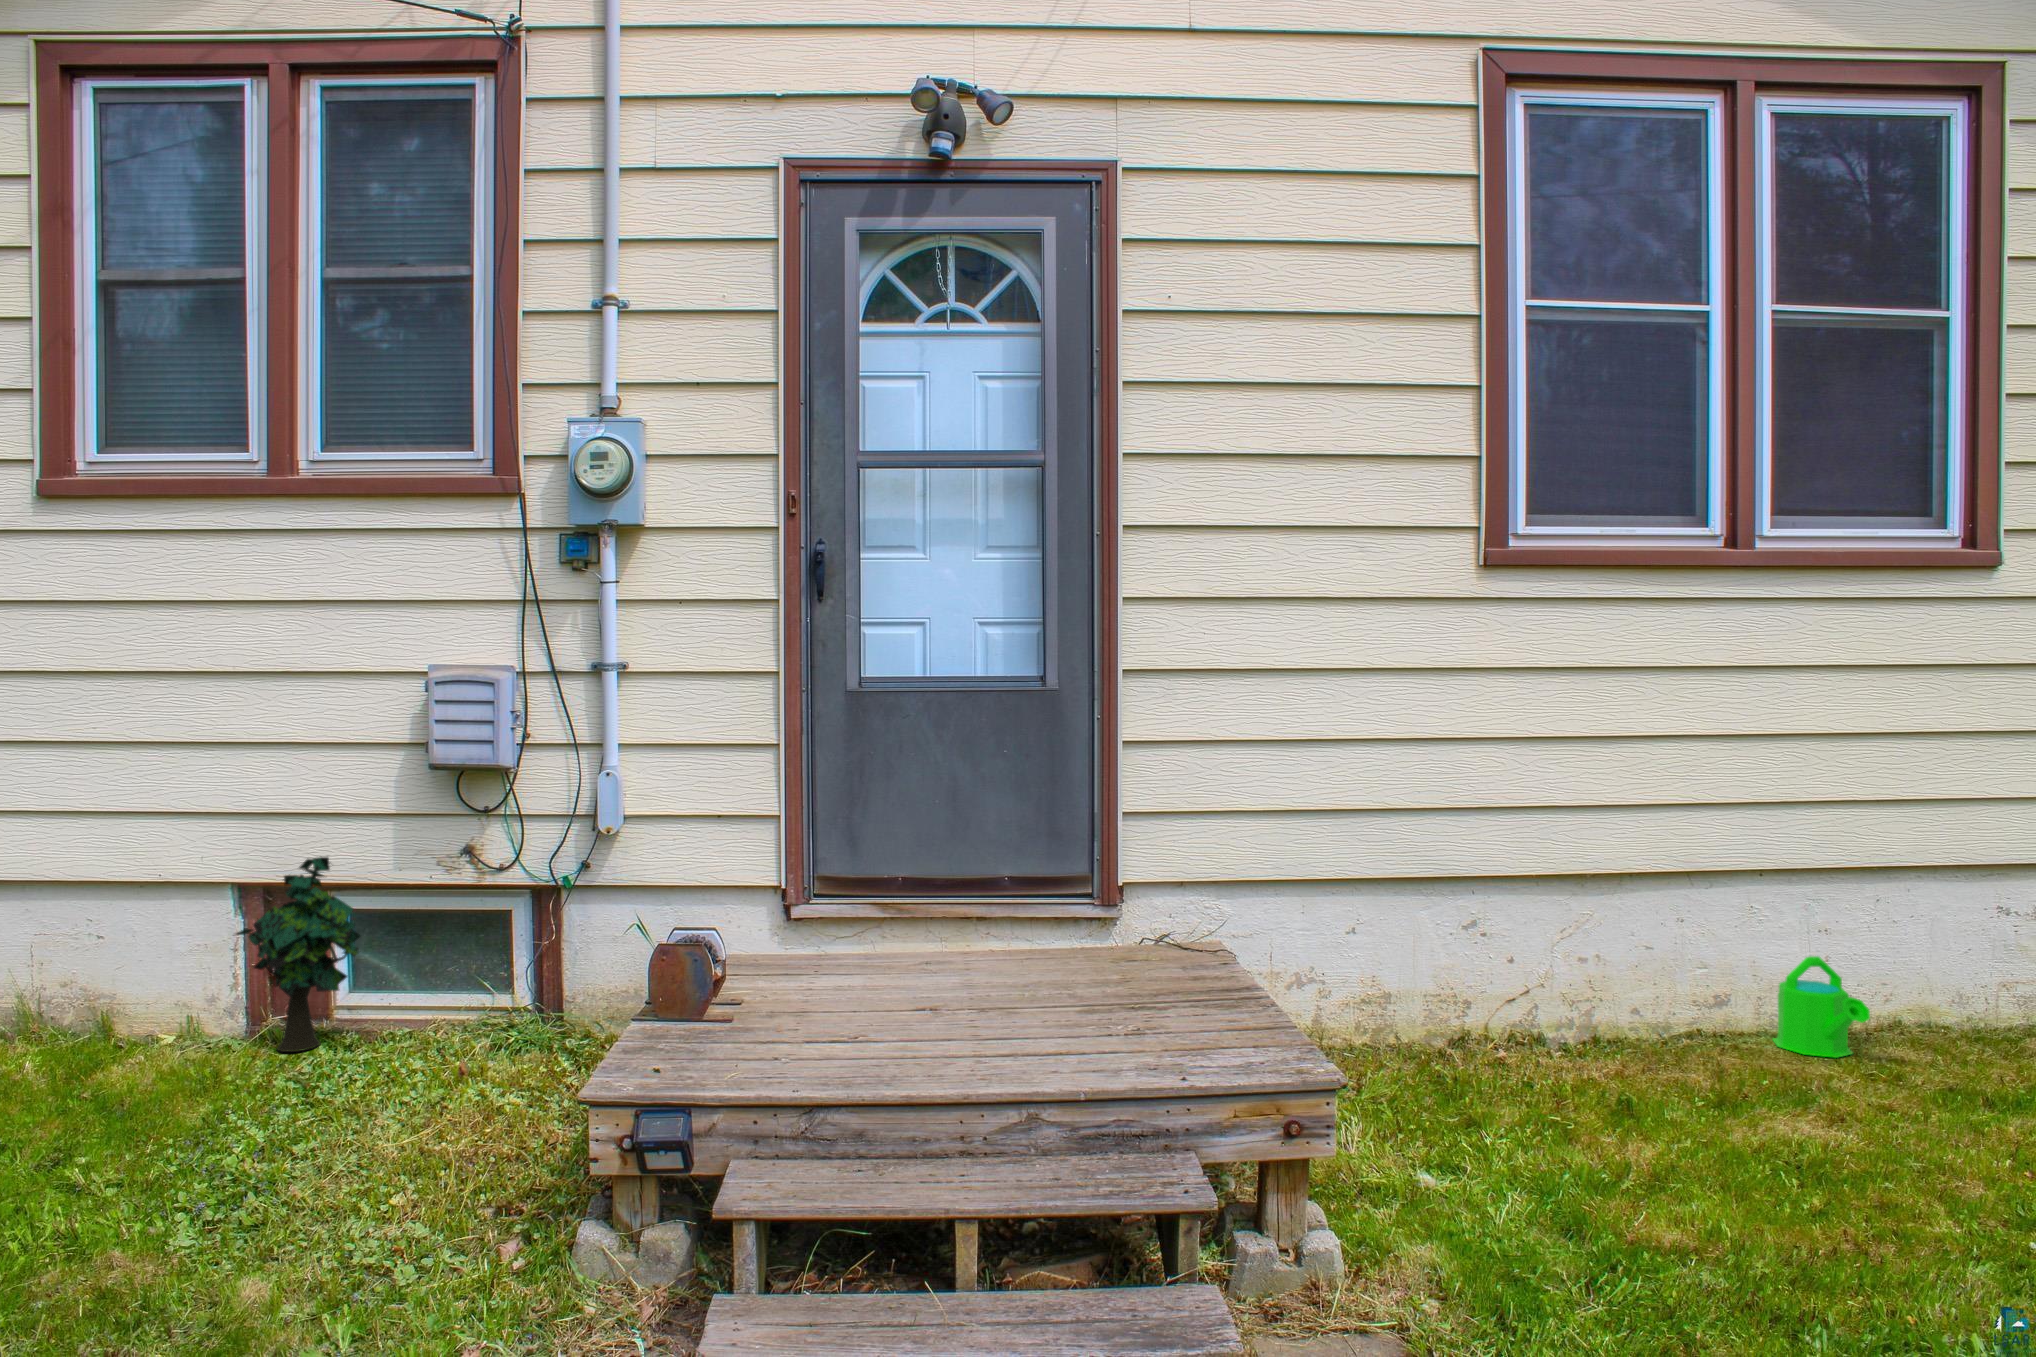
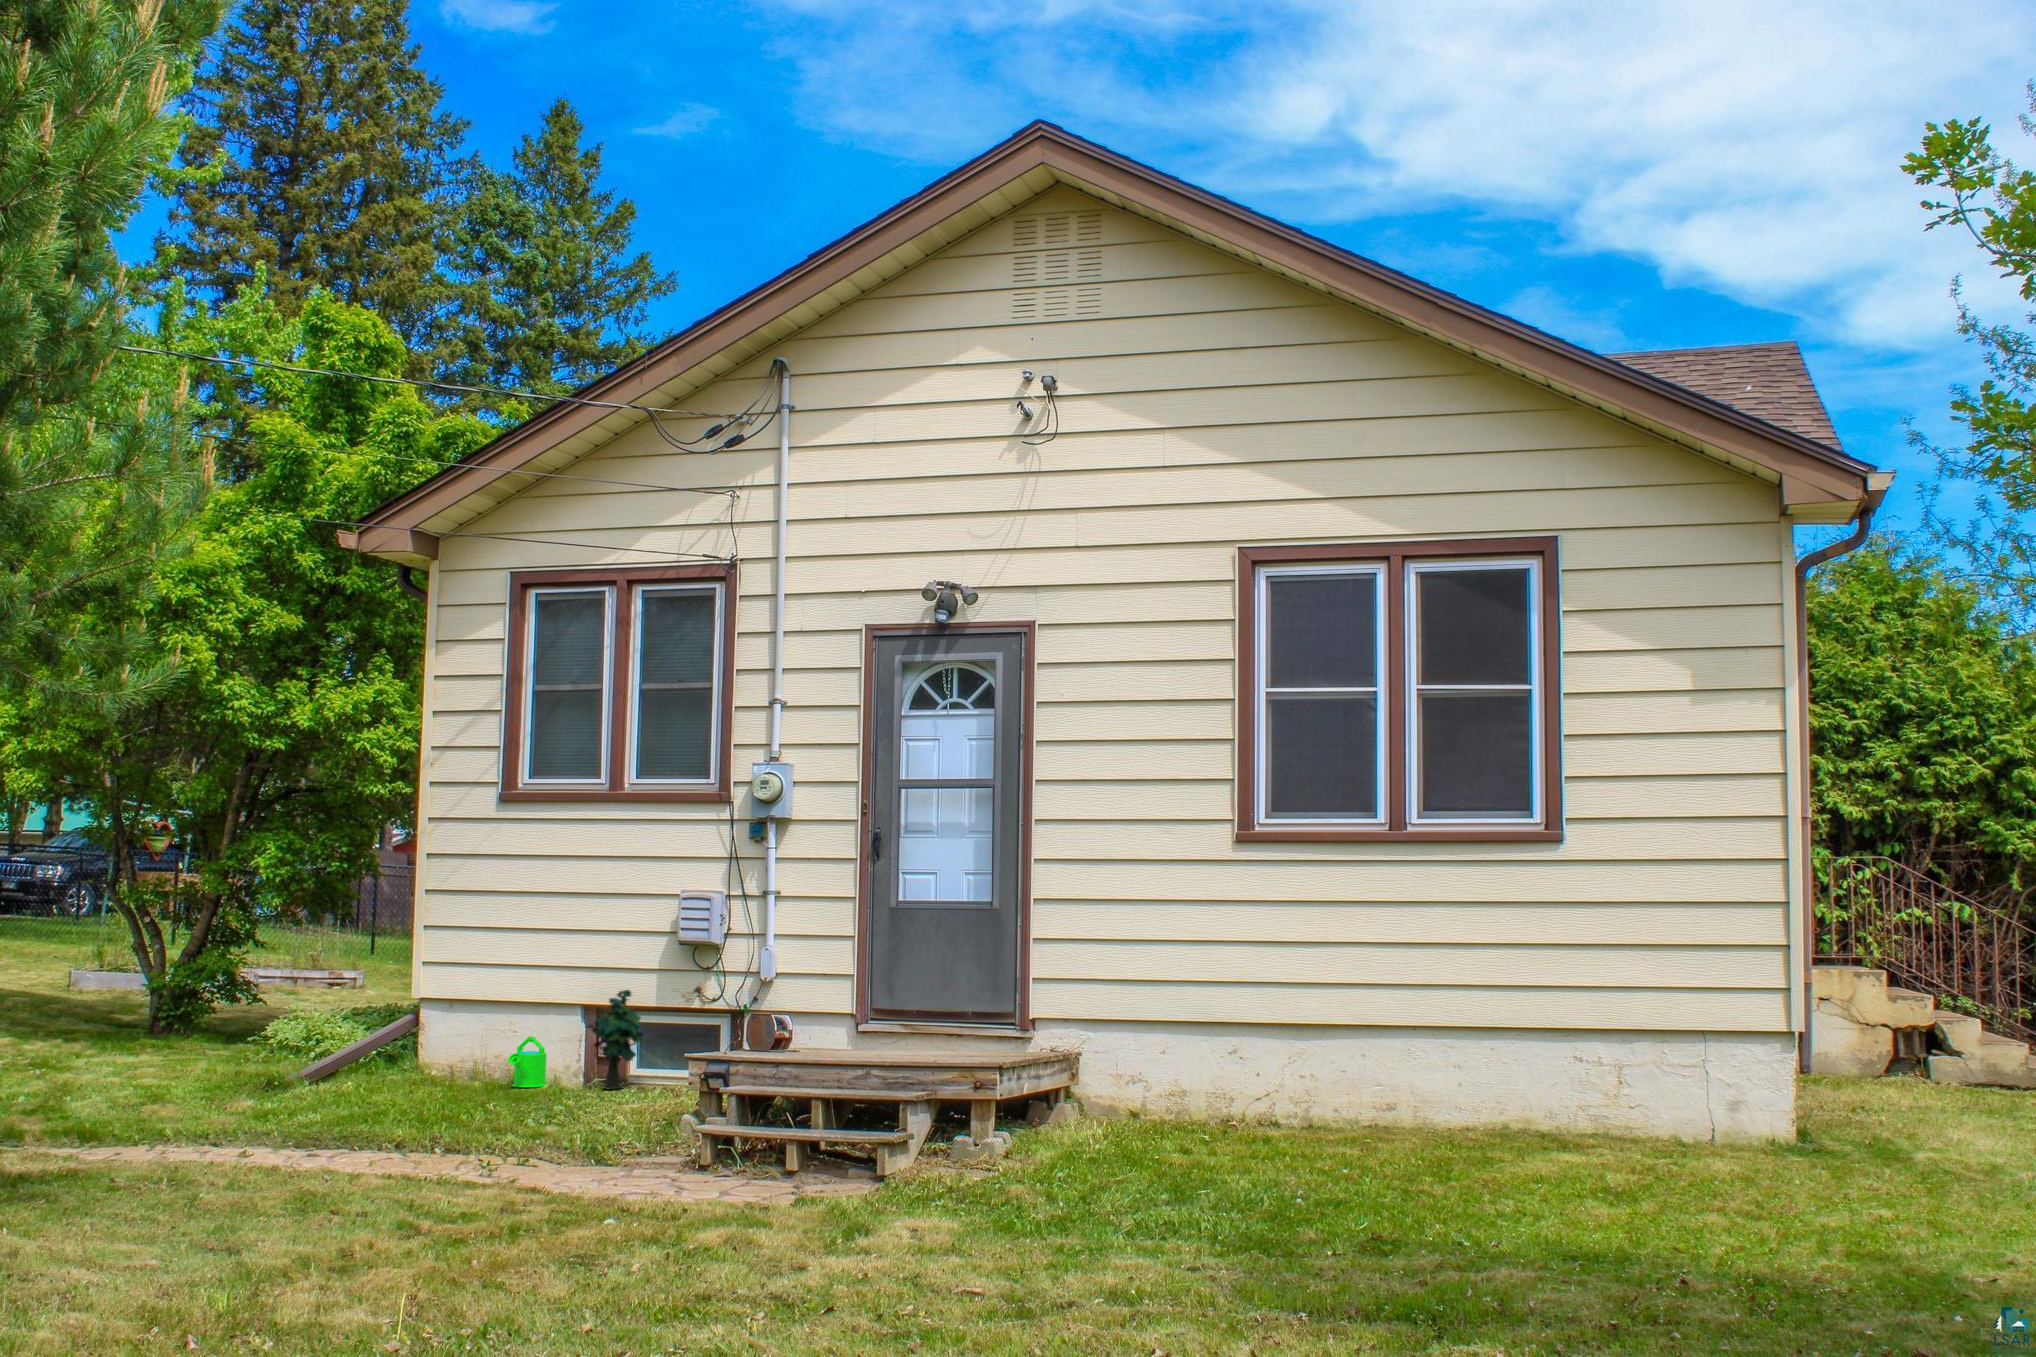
watering can: present [1773,956,1870,1058] -> present [508,1036,547,1087]

